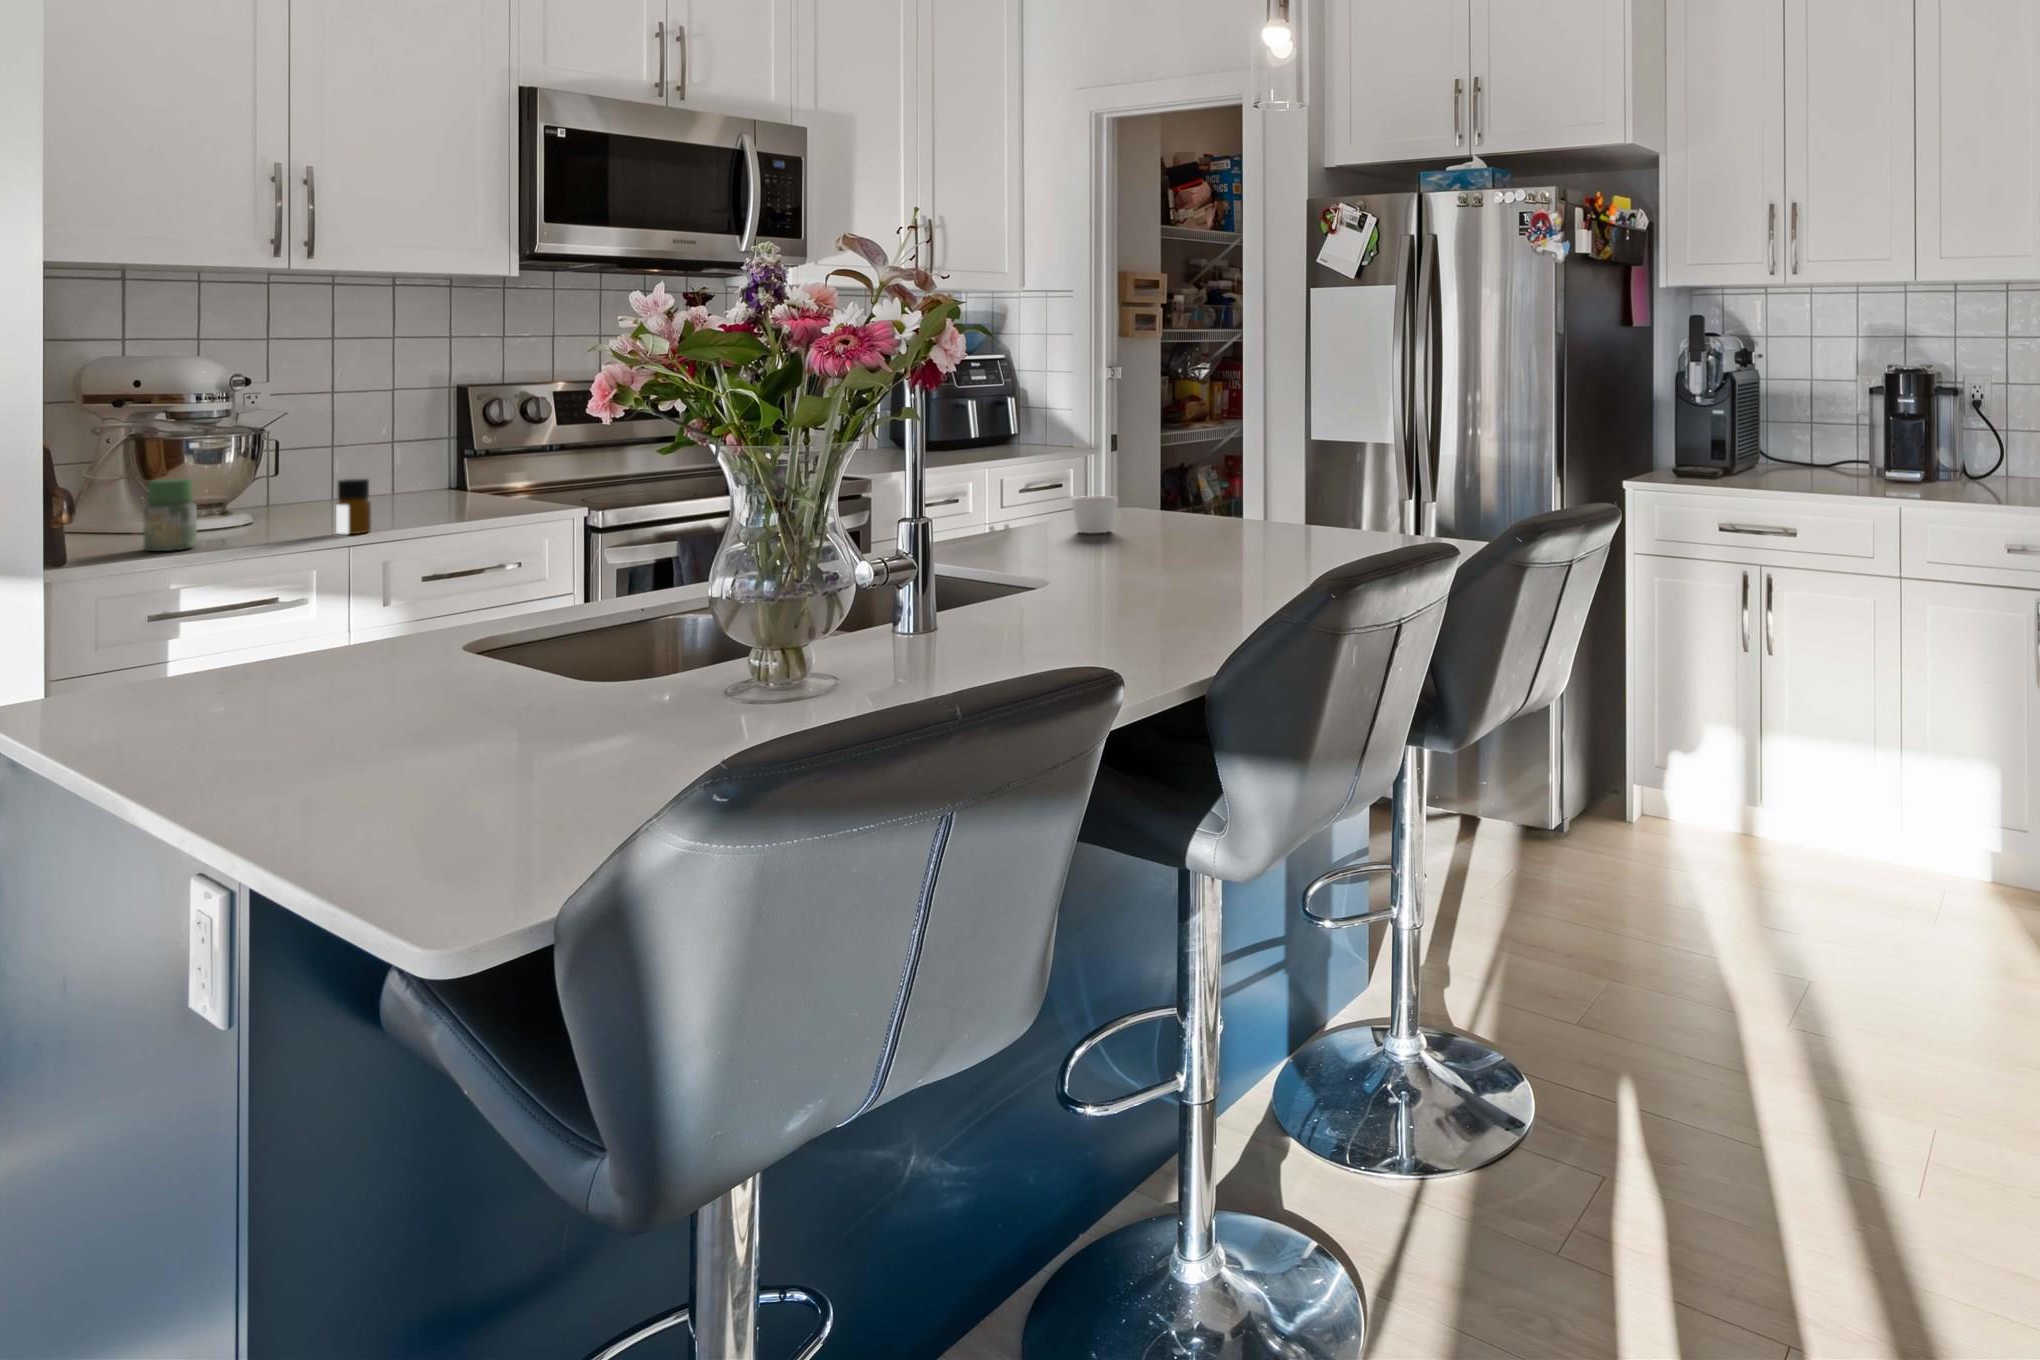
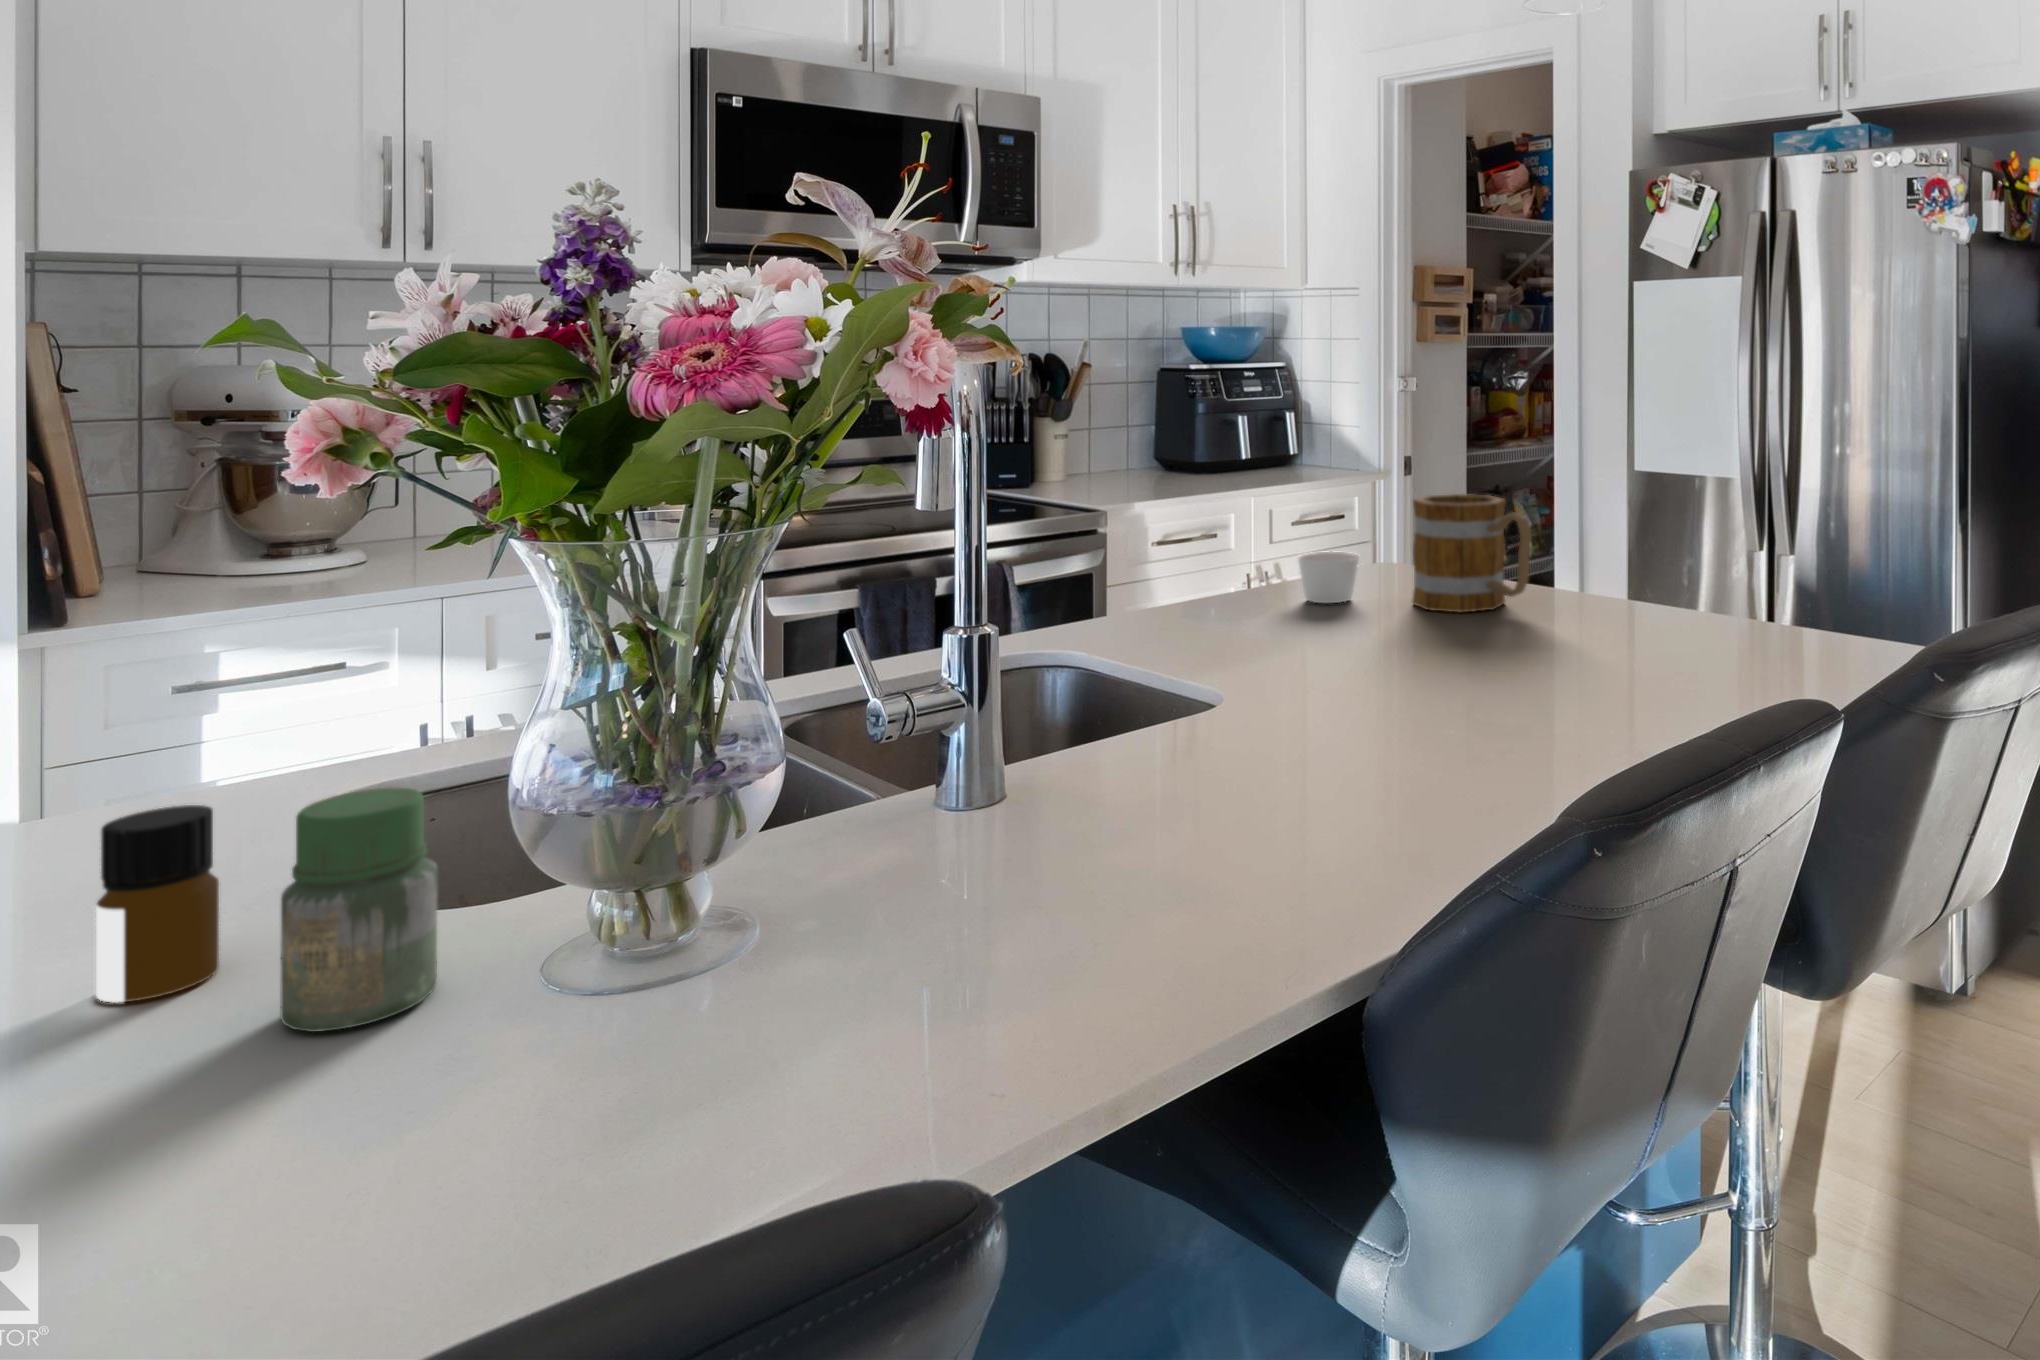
mug: none [1158,452,1249,537] -> present [1412,494,1531,612]
jar: present [143,479,197,551] -> present [280,788,437,1032]
bottle: present [336,479,371,534] -> present [96,805,219,1002]

